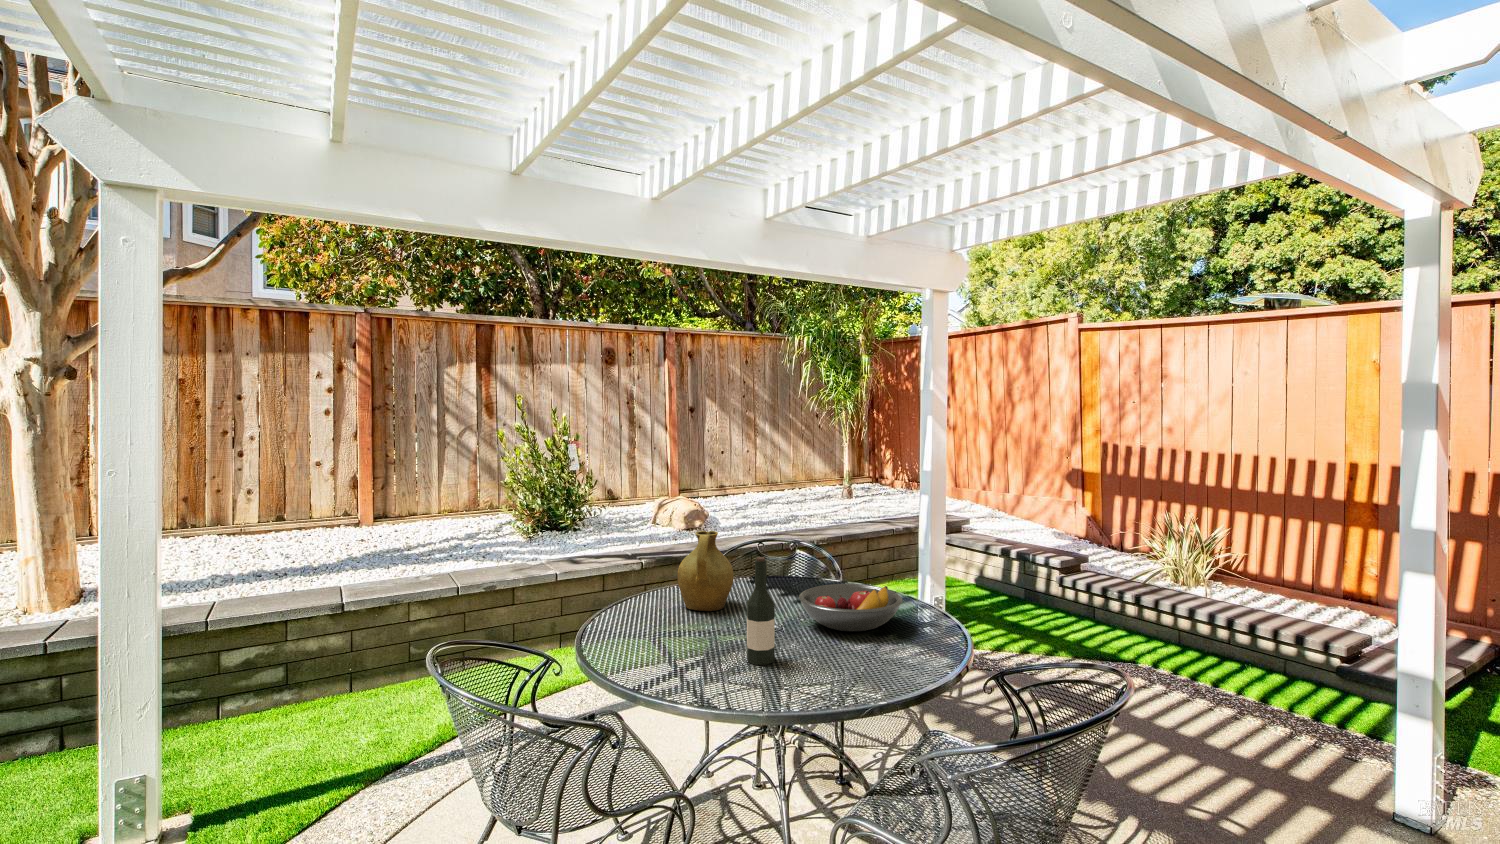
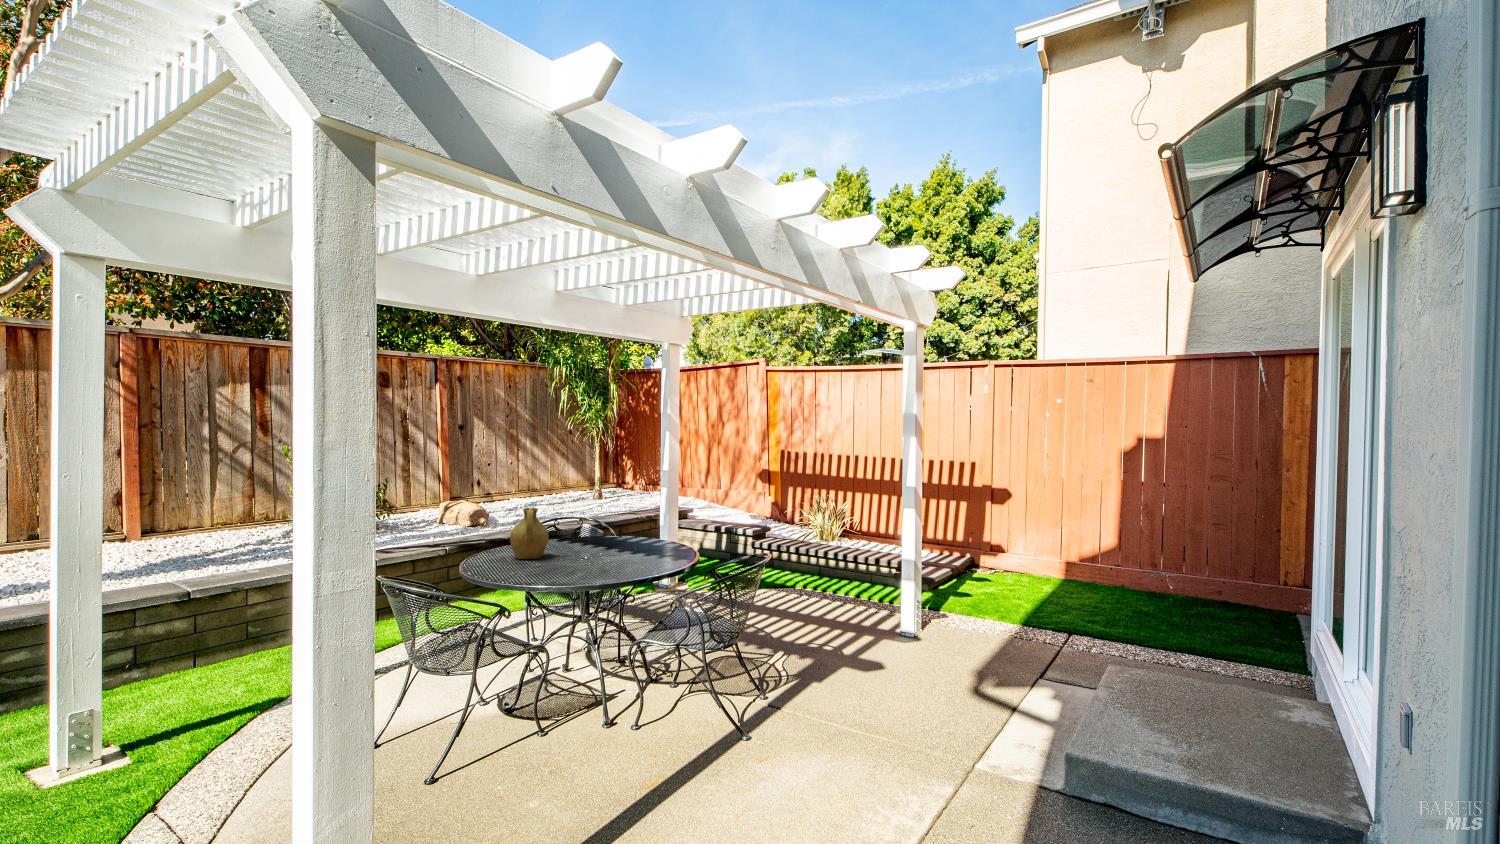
wine bottle: present [747,557,775,665] -> none [571,515,588,577]
fruit bowl: present [799,584,902,632] -> none [595,534,657,560]

